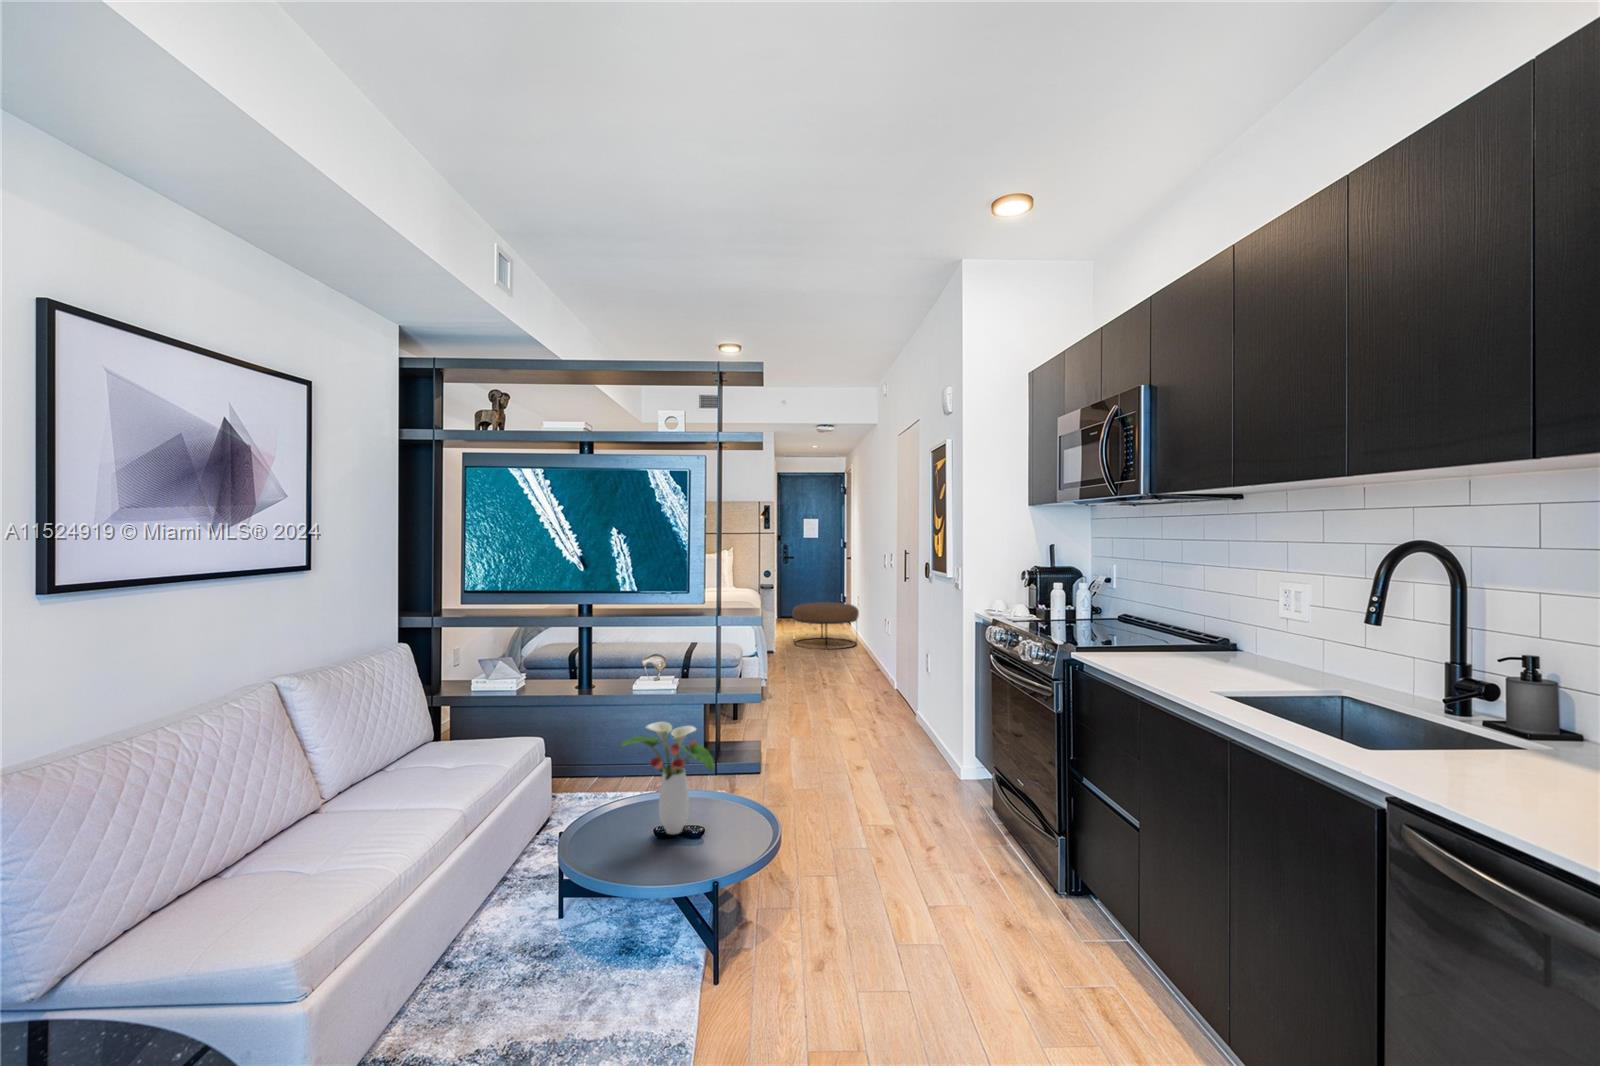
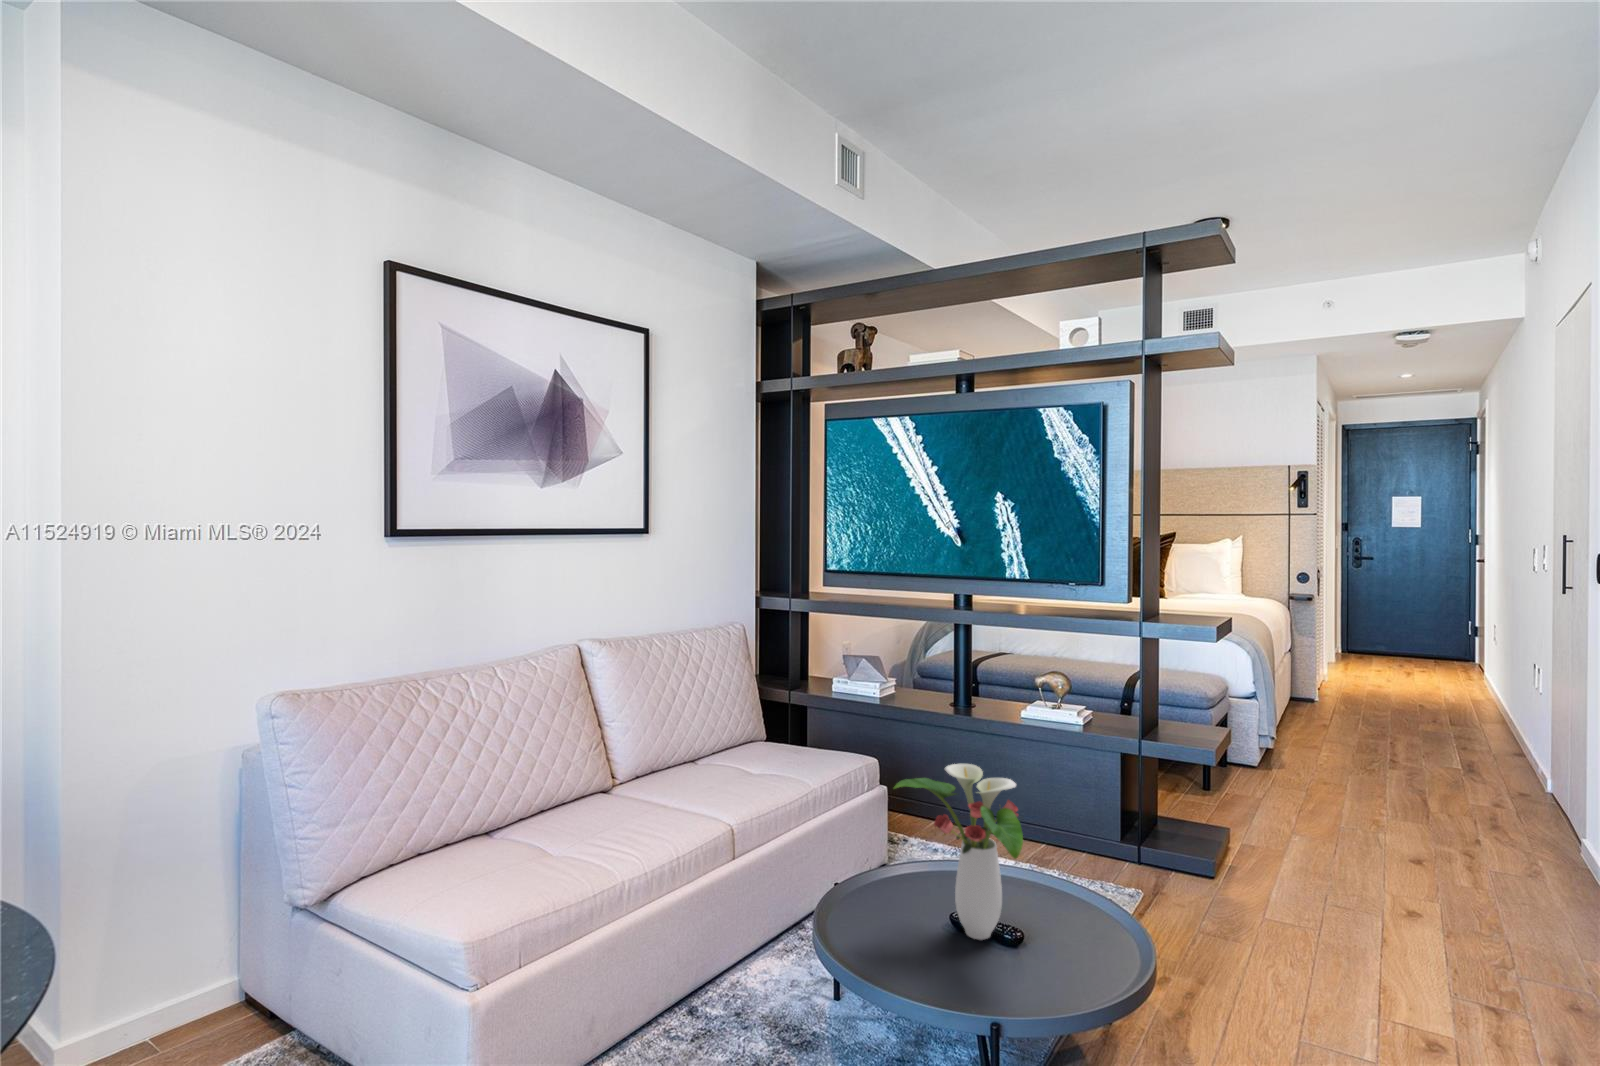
ottoman: present [792,602,859,649] -> none [1353,628,1490,708]

